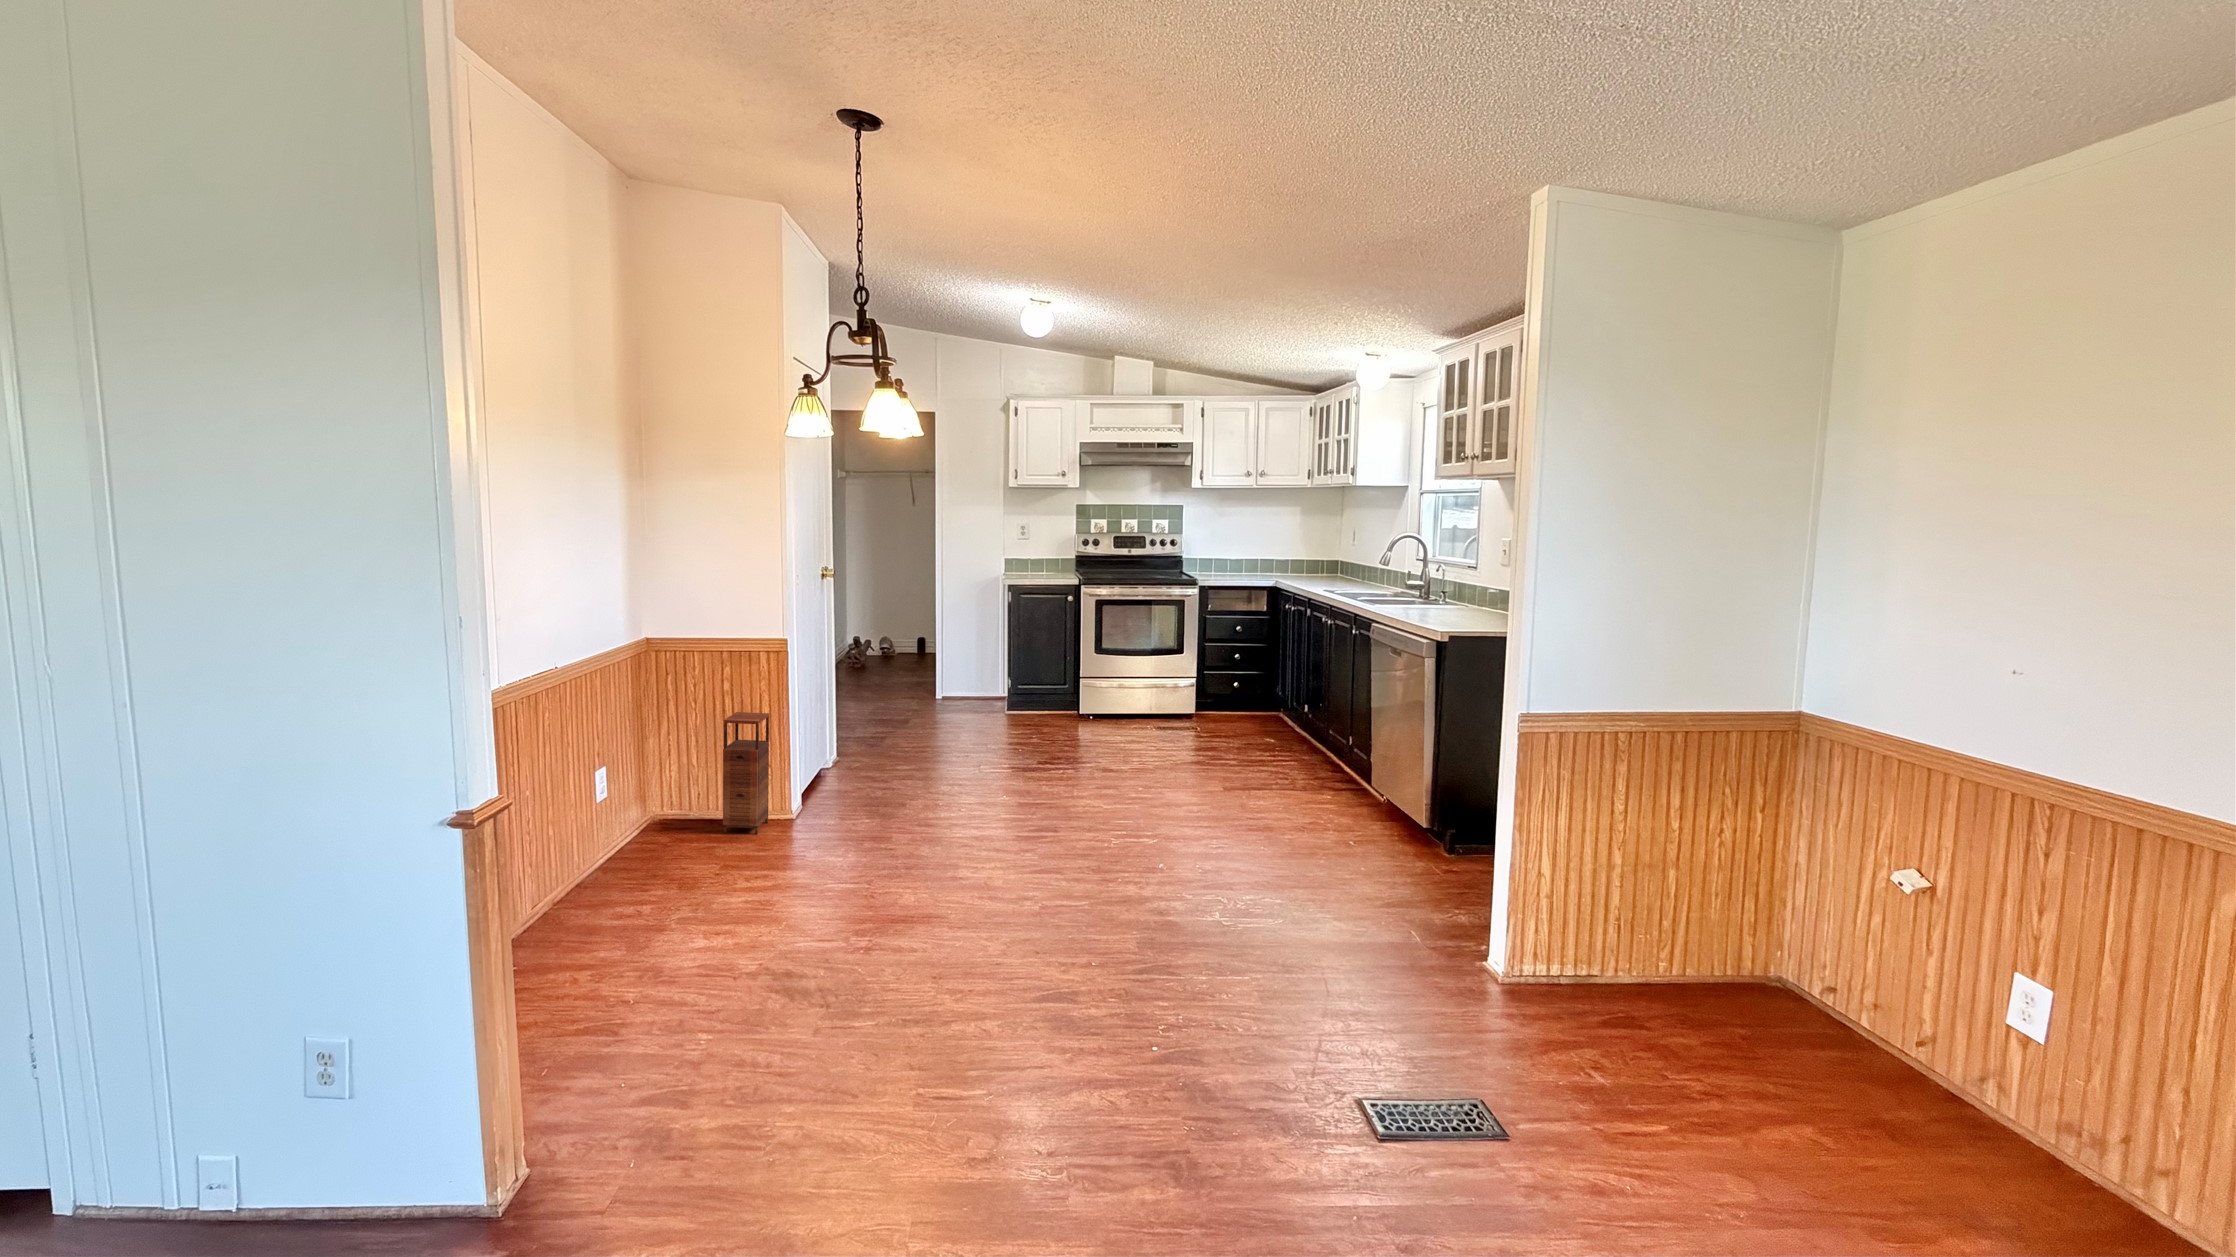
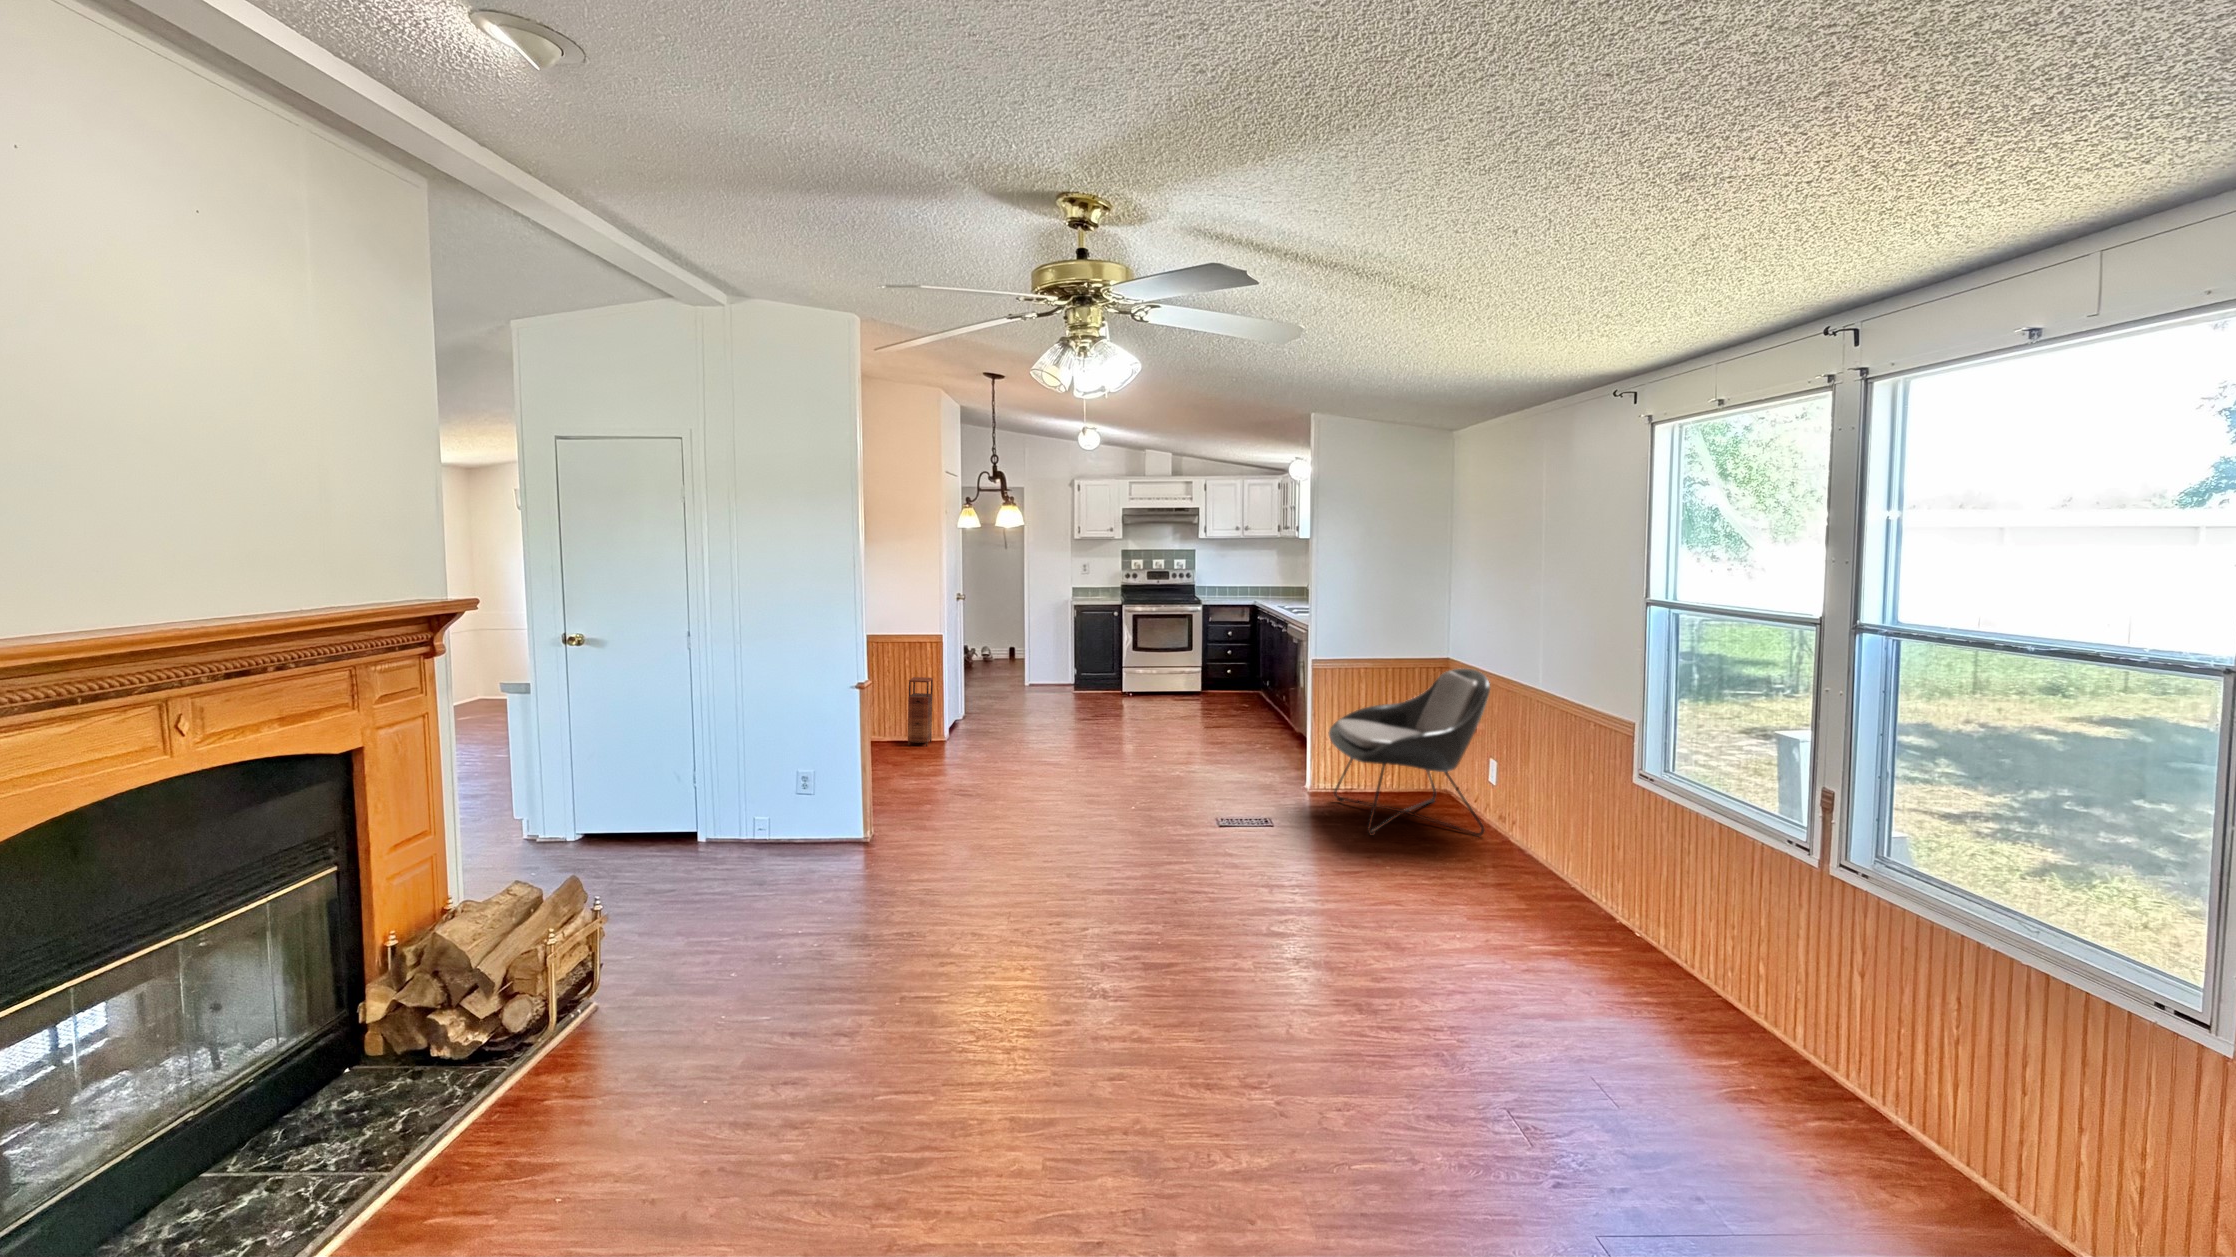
lounge chair: none [1570,744,2073,1187] -> present [1329,669,1490,837]

